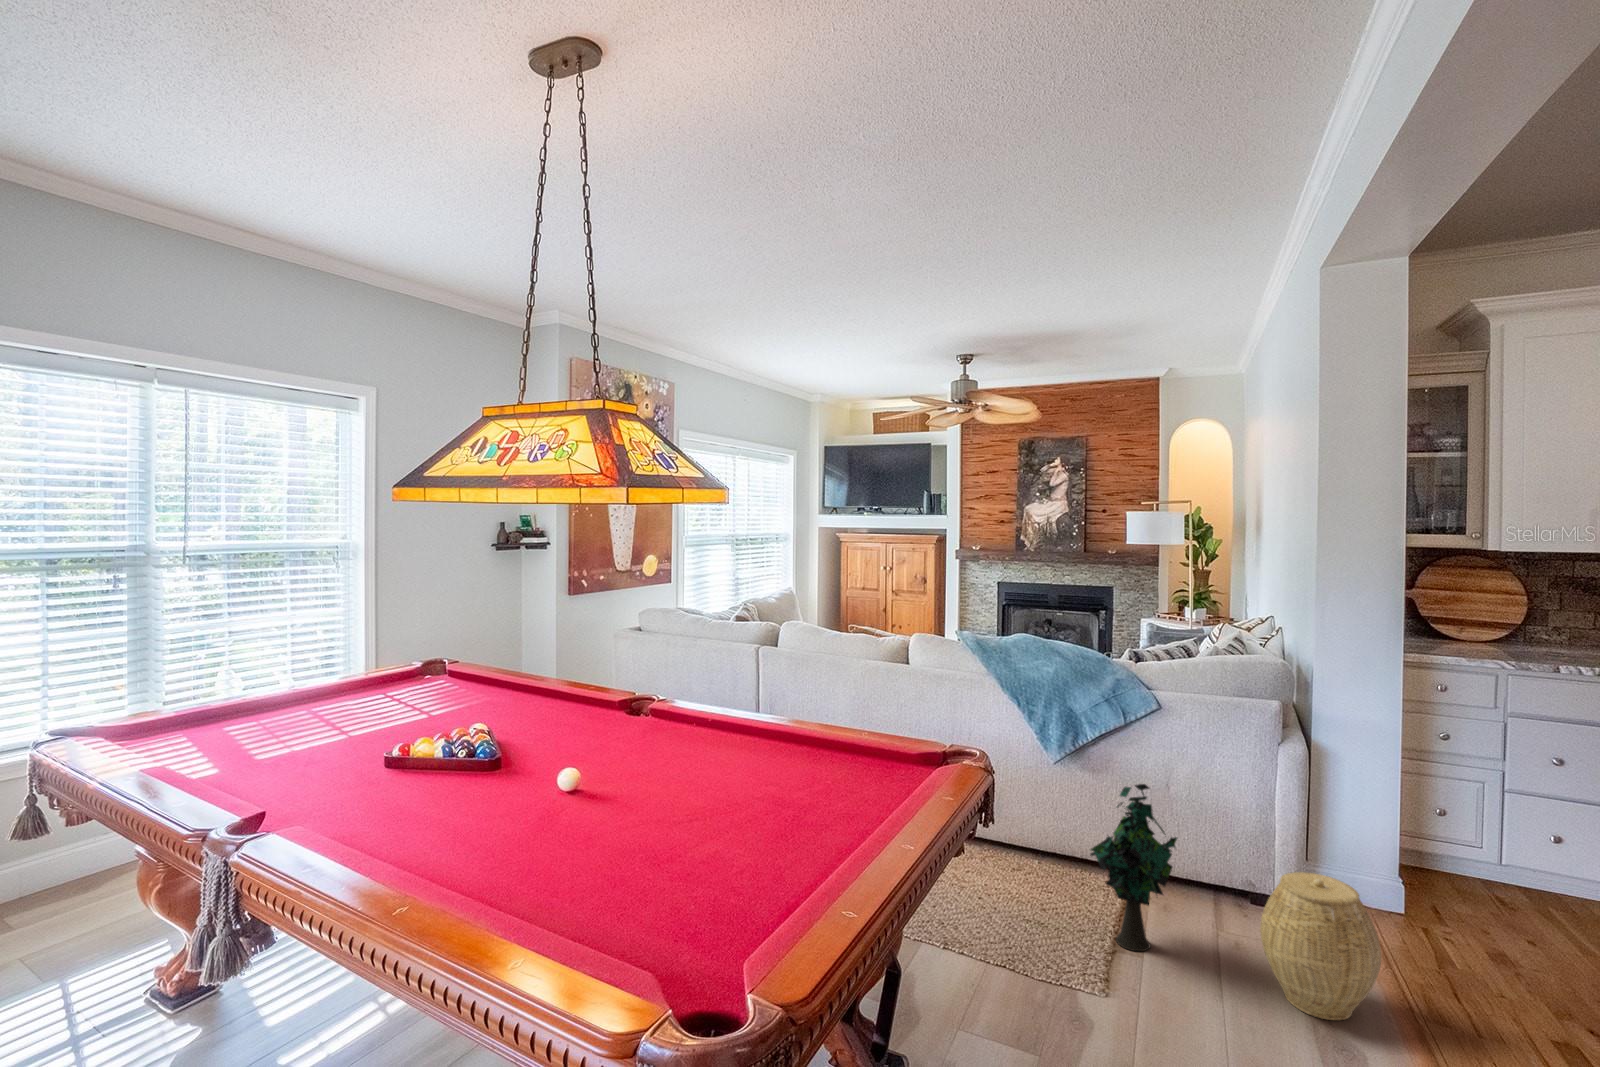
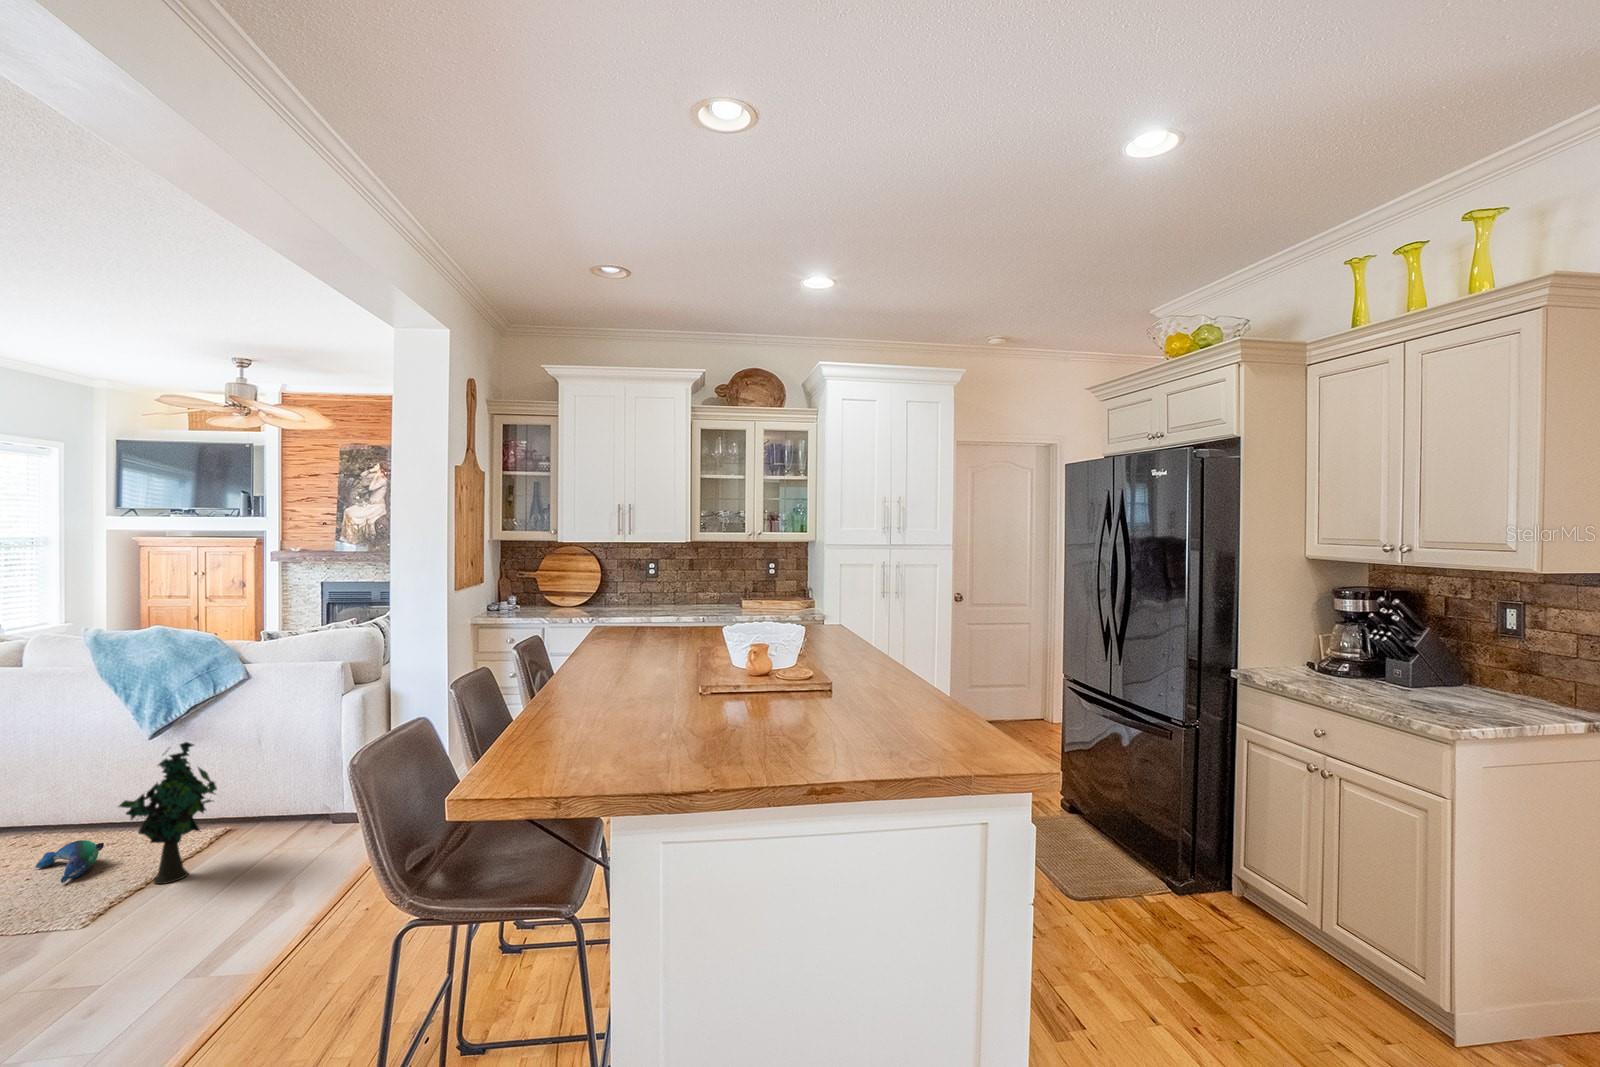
plush toy: none [972,865,1035,916] -> present [36,840,104,883]
woven basket: present [1260,872,1381,1020] -> none [250,786,341,892]

